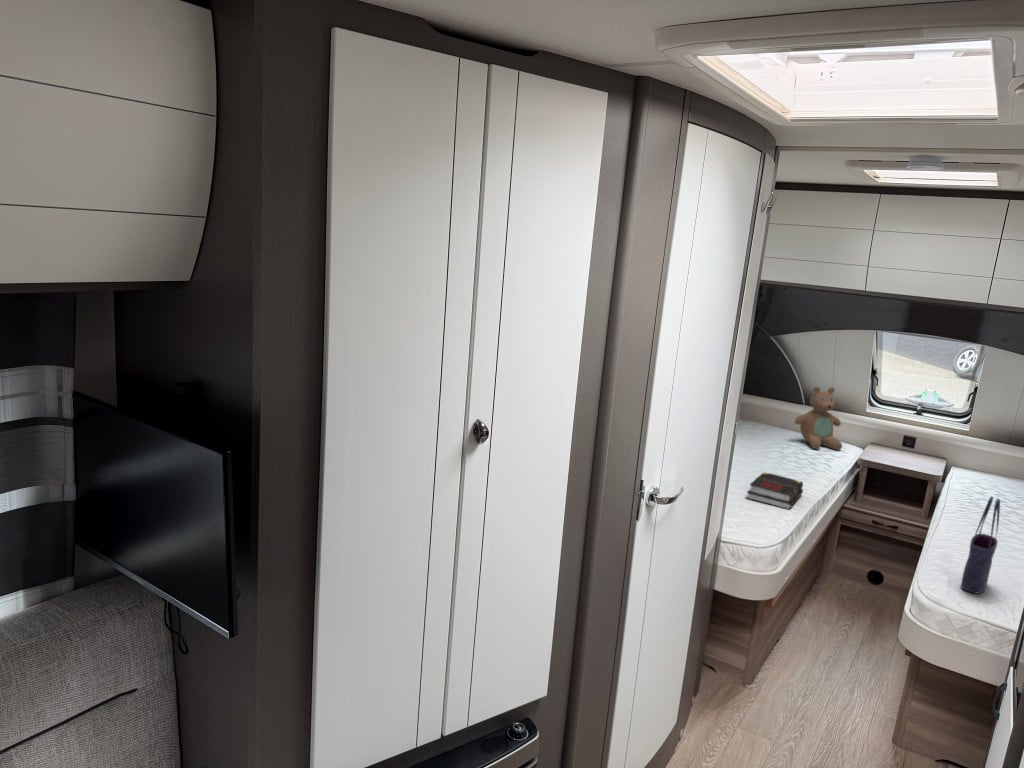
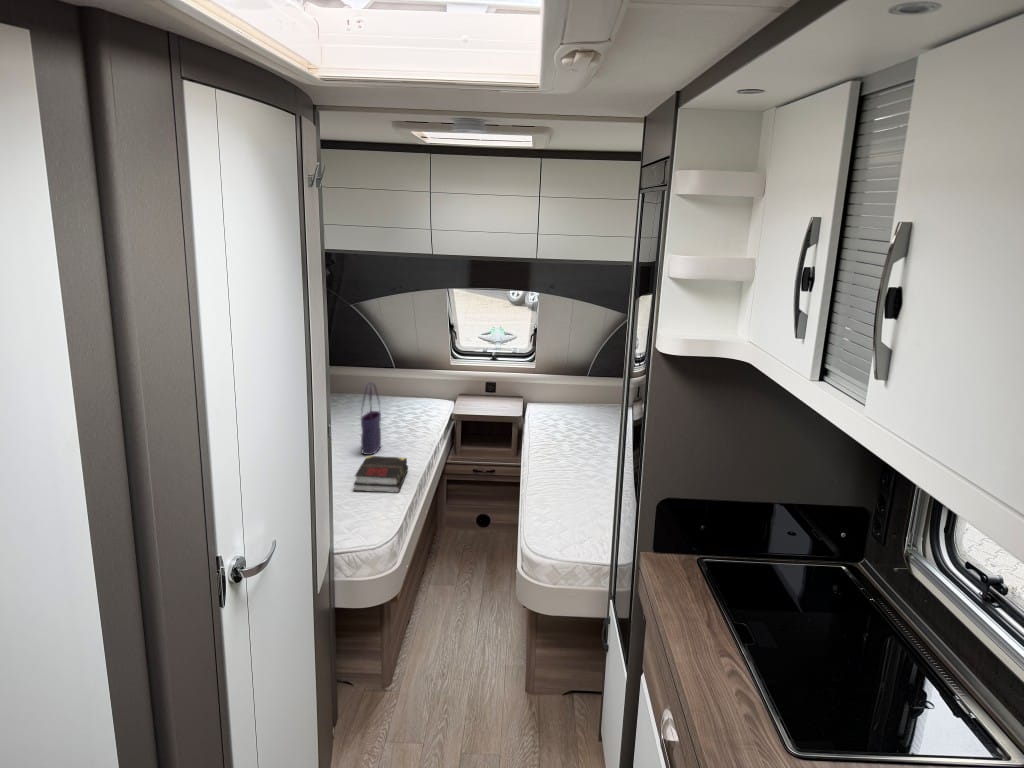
teddy bear: present [795,386,842,450] -> none [388,349,435,413]
tote bag: present [961,496,1000,593] -> present [361,383,381,455]

